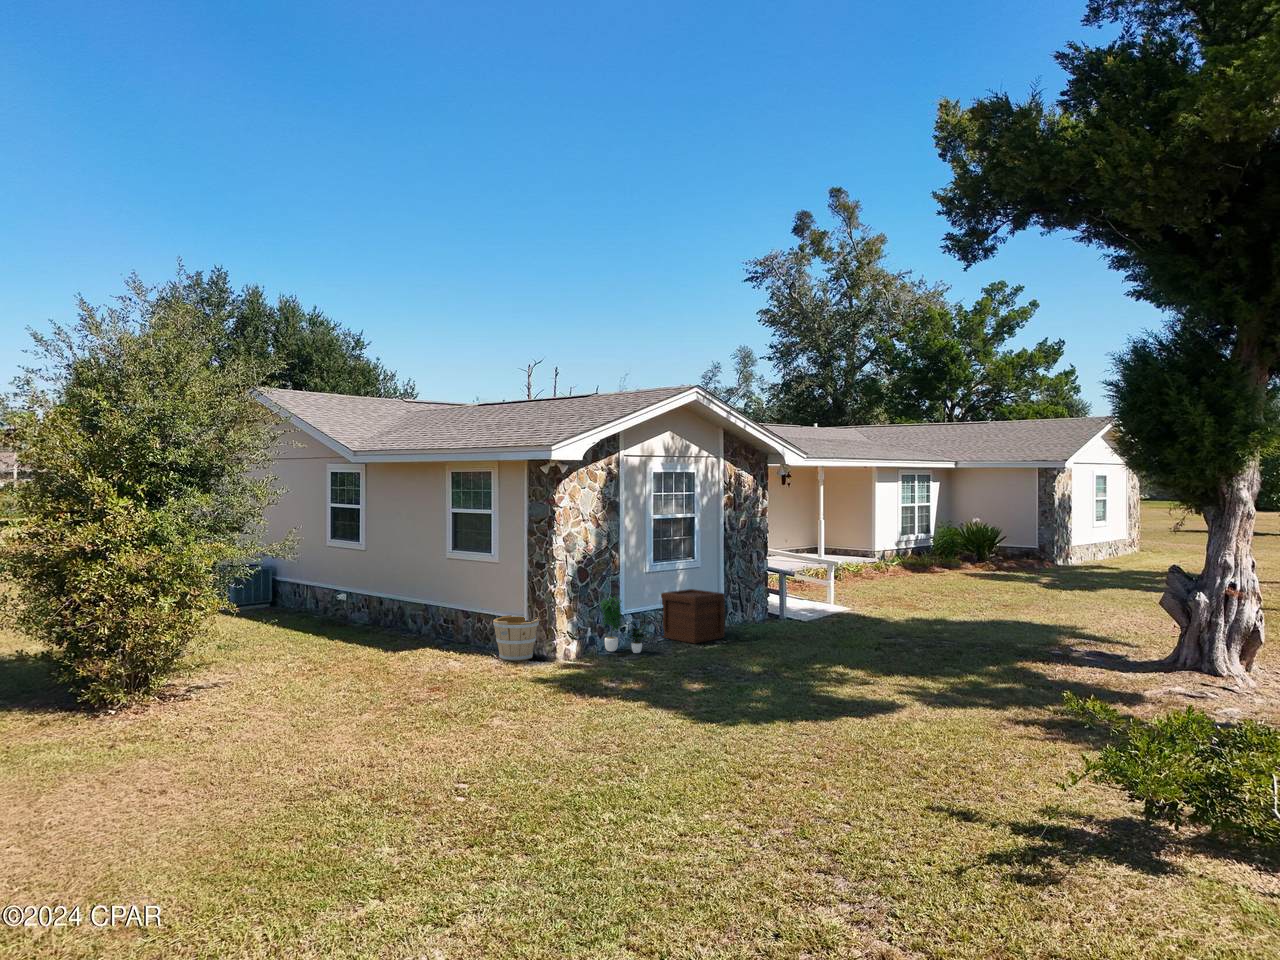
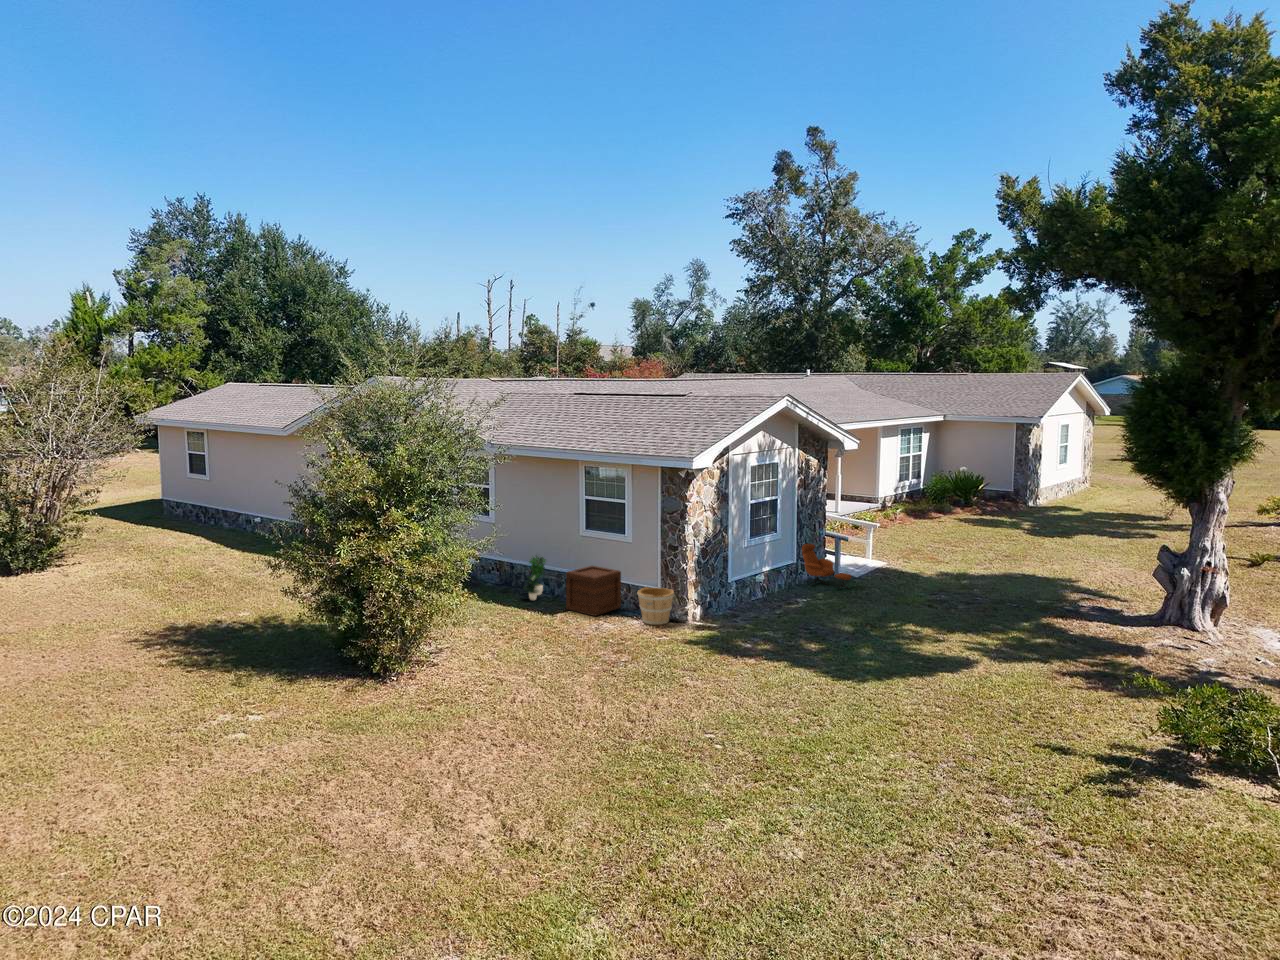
lounge chair: none [731,577,789,633] -> present [802,544,851,588]
wooden crate: present [661,589,725,644] -> present [566,566,621,616]
potted plant: present [601,596,647,653] -> present [526,556,546,600]

